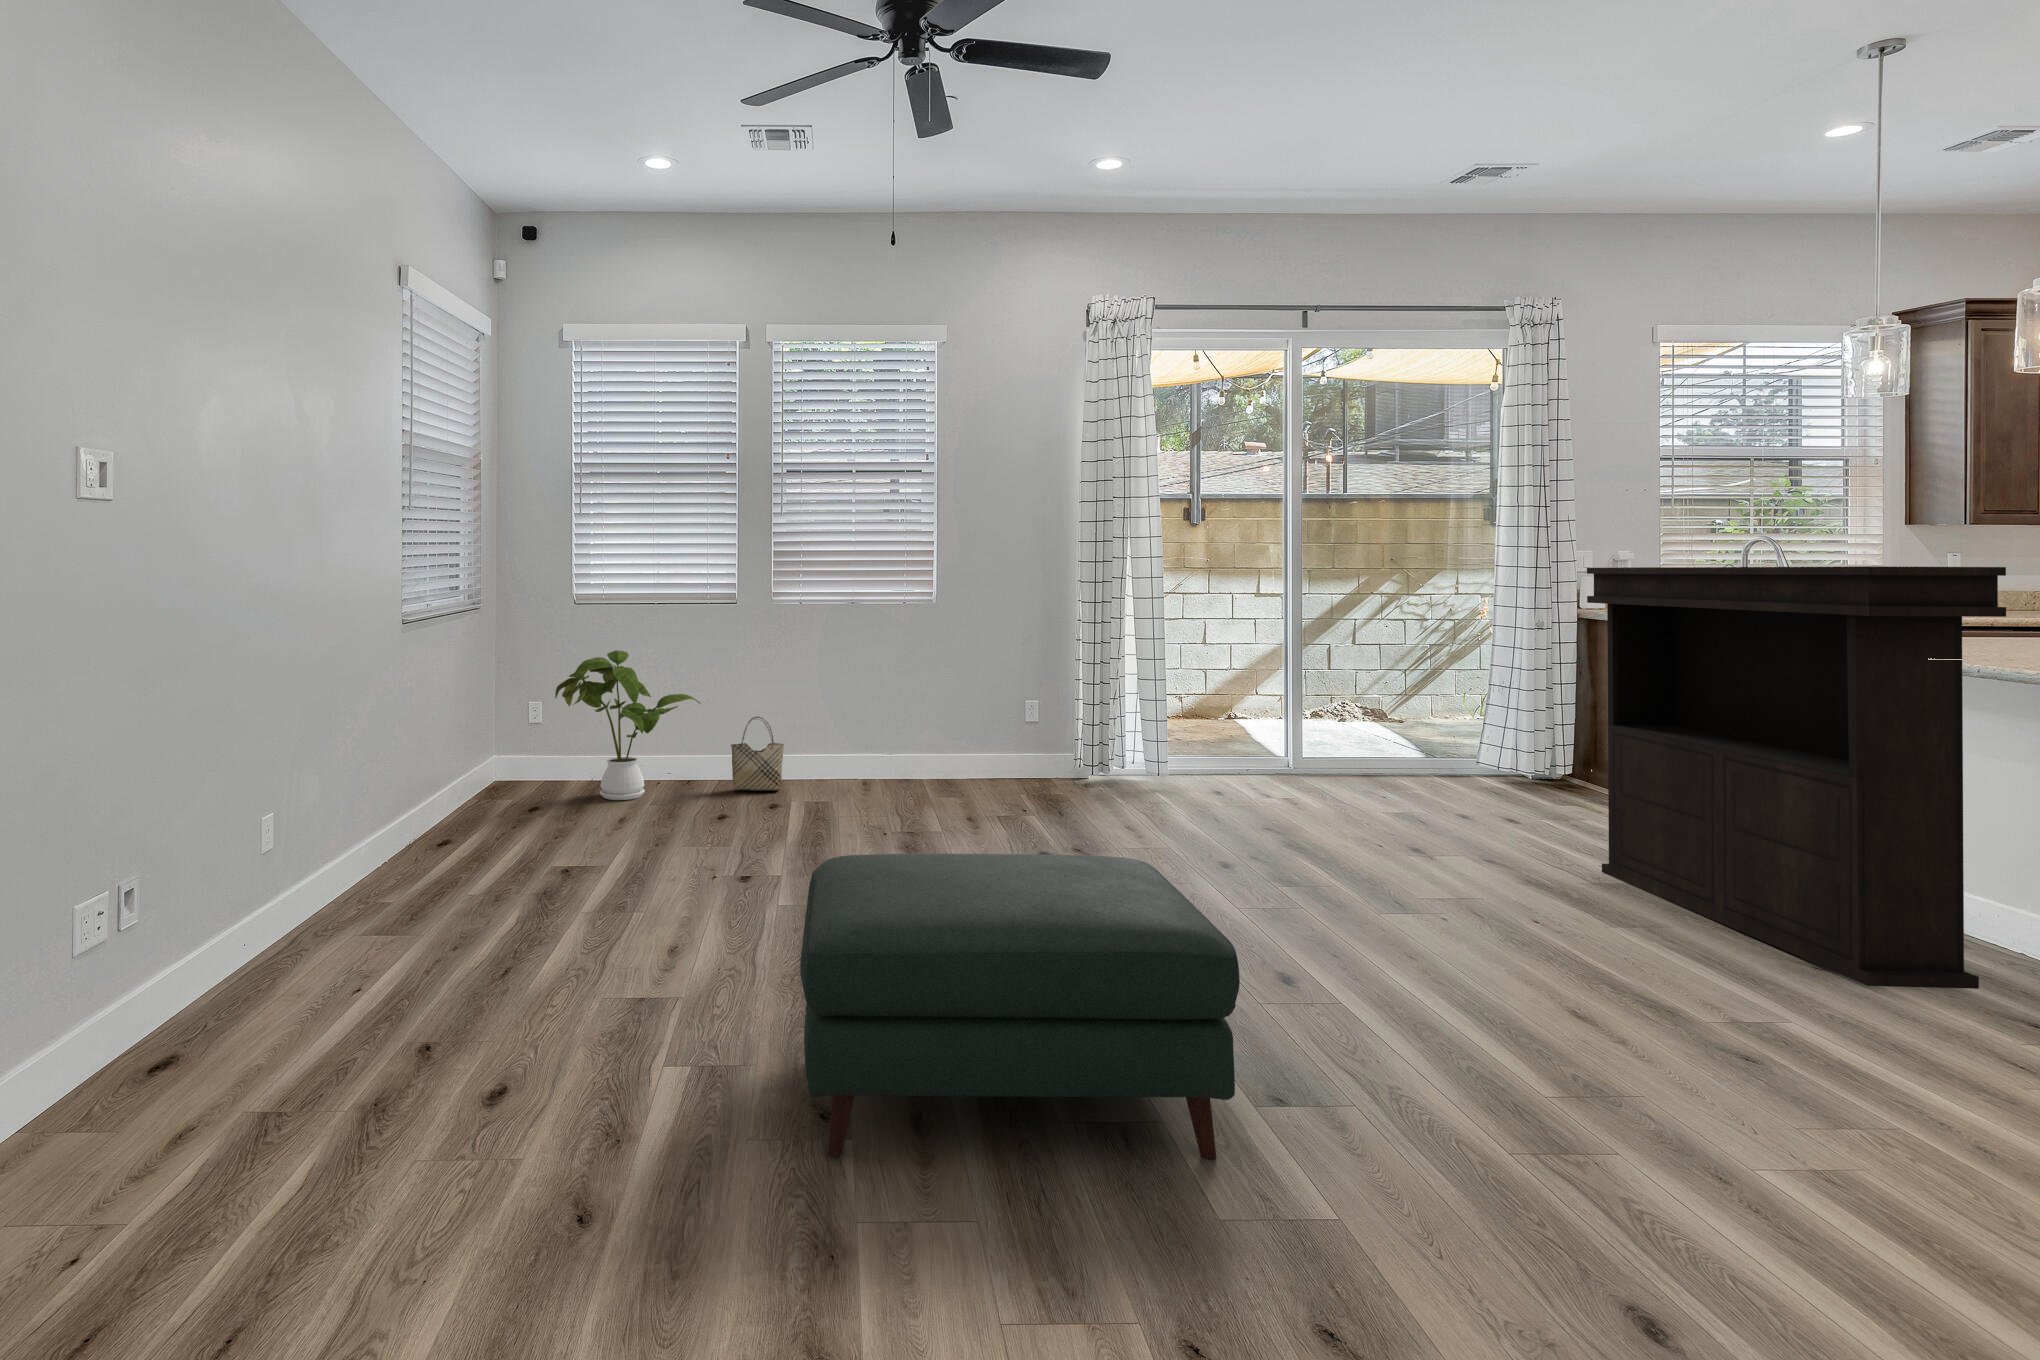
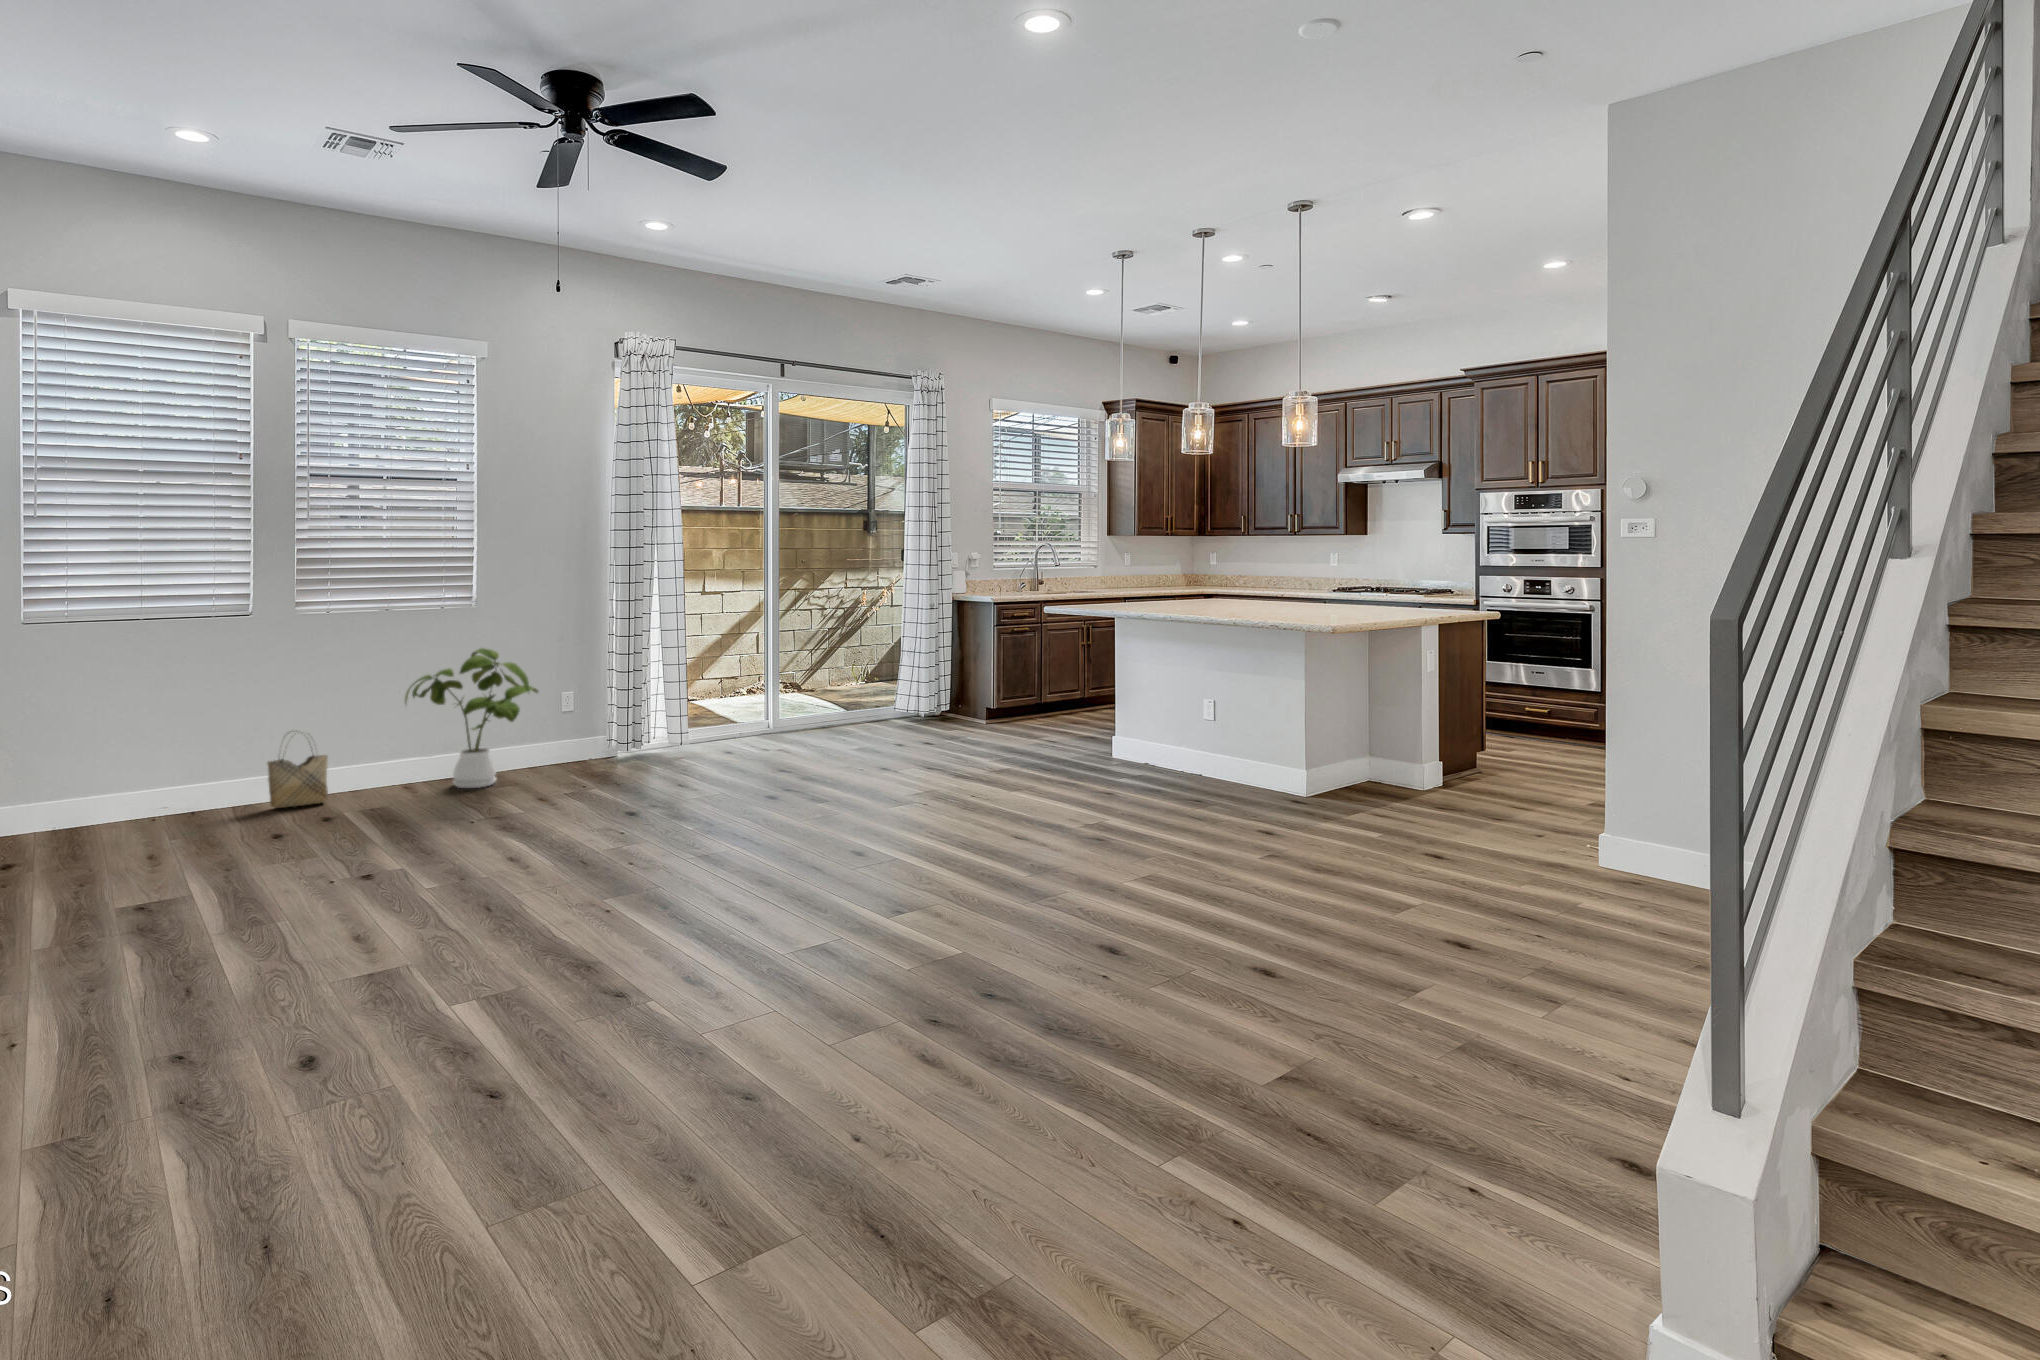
console table: present [1587,566,2006,989] -> none [985,568,1182,800]
house plant: present [555,650,701,800] -> present [405,648,539,788]
ottoman: present [800,854,1240,1160] -> none [594,780,912,996]

